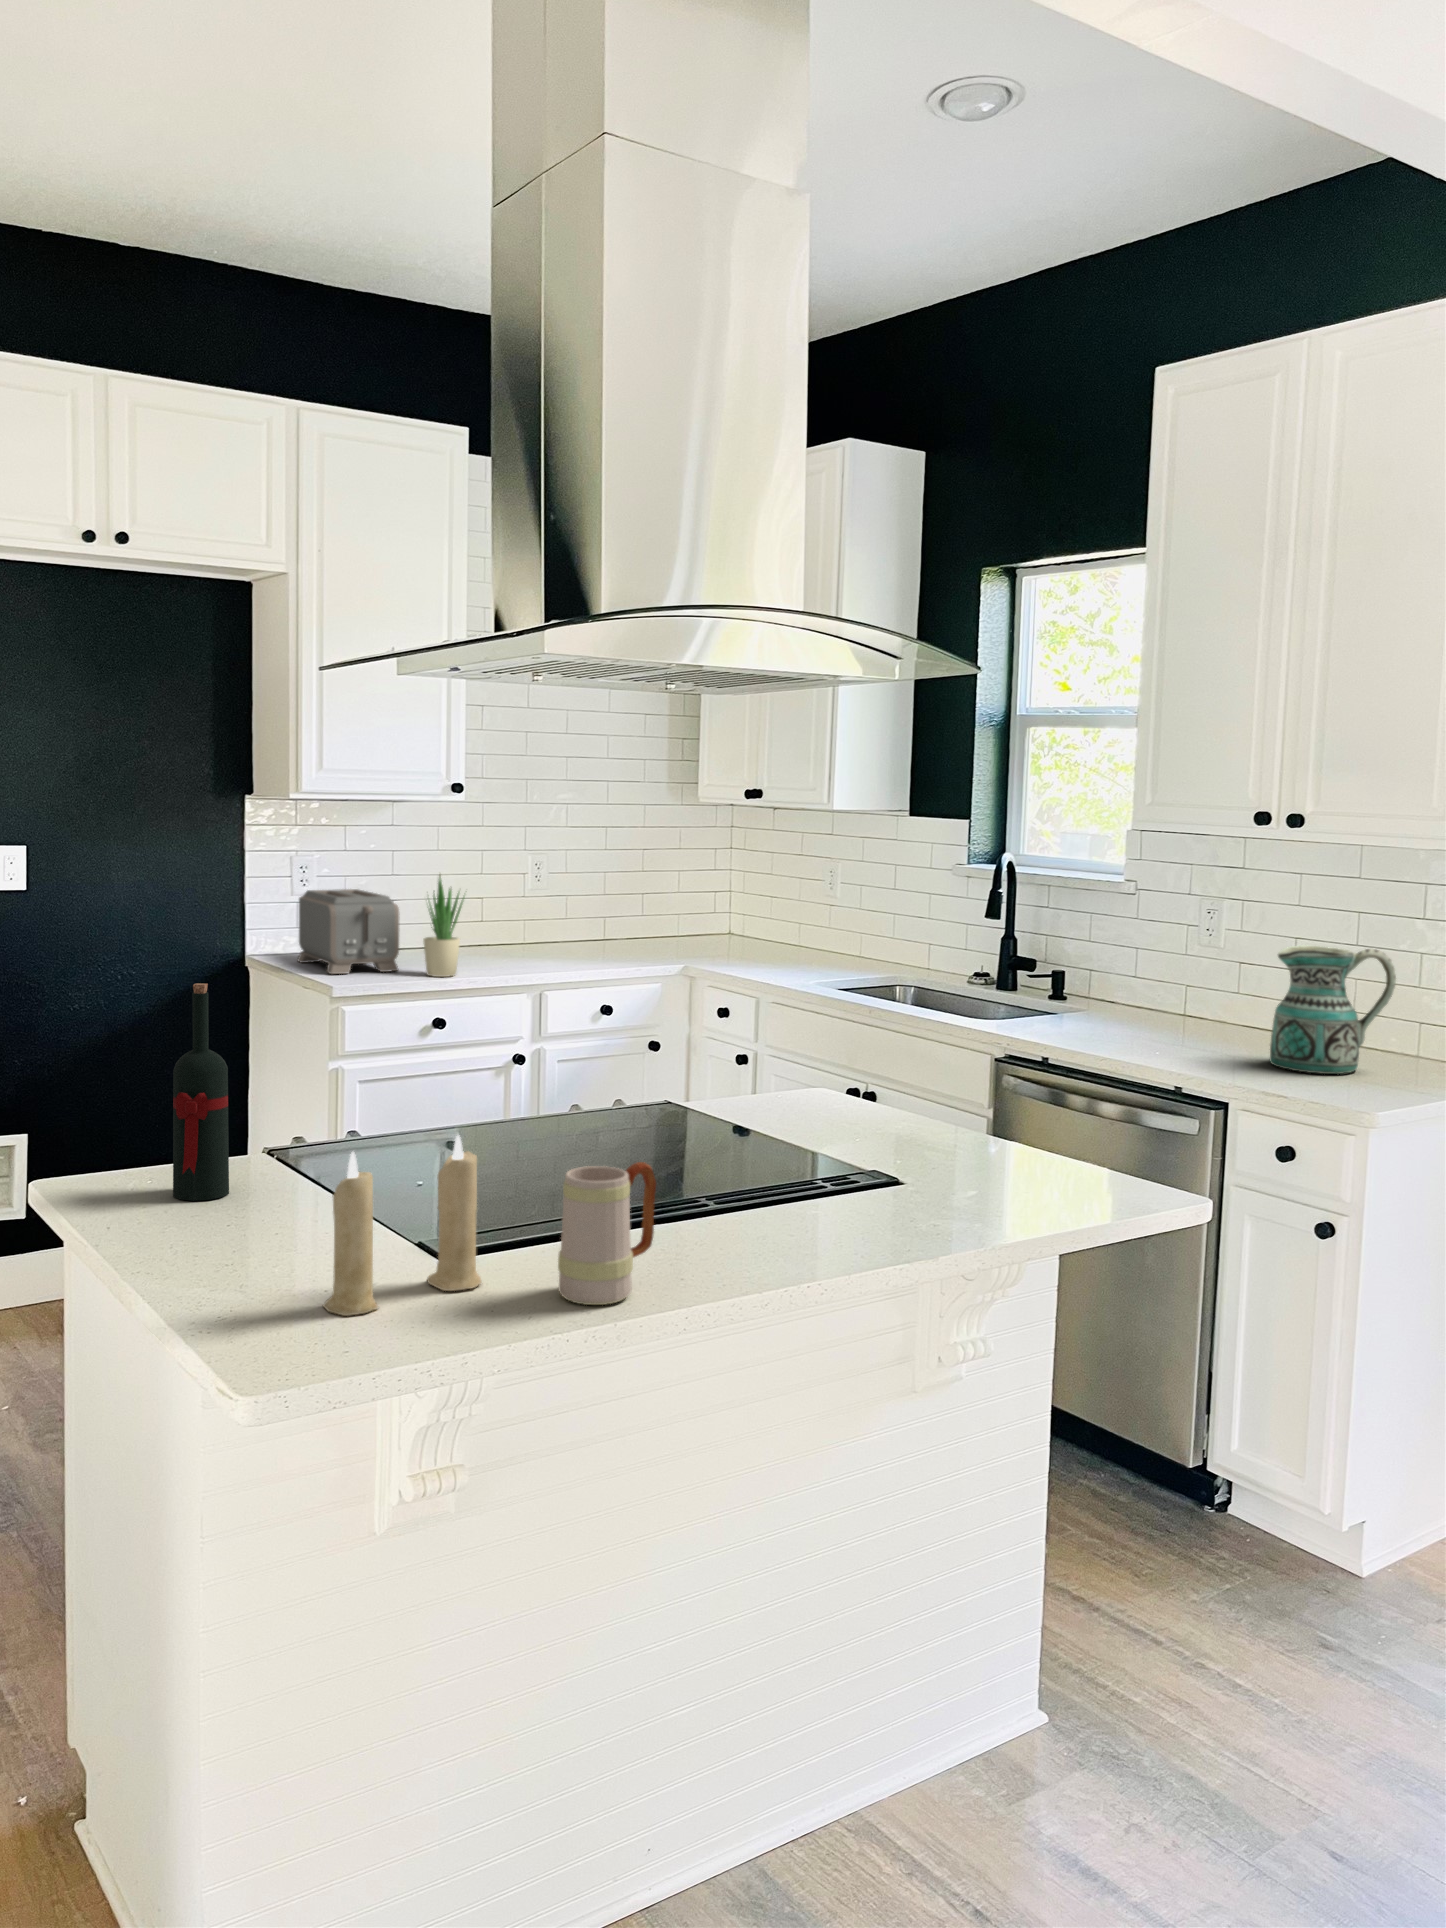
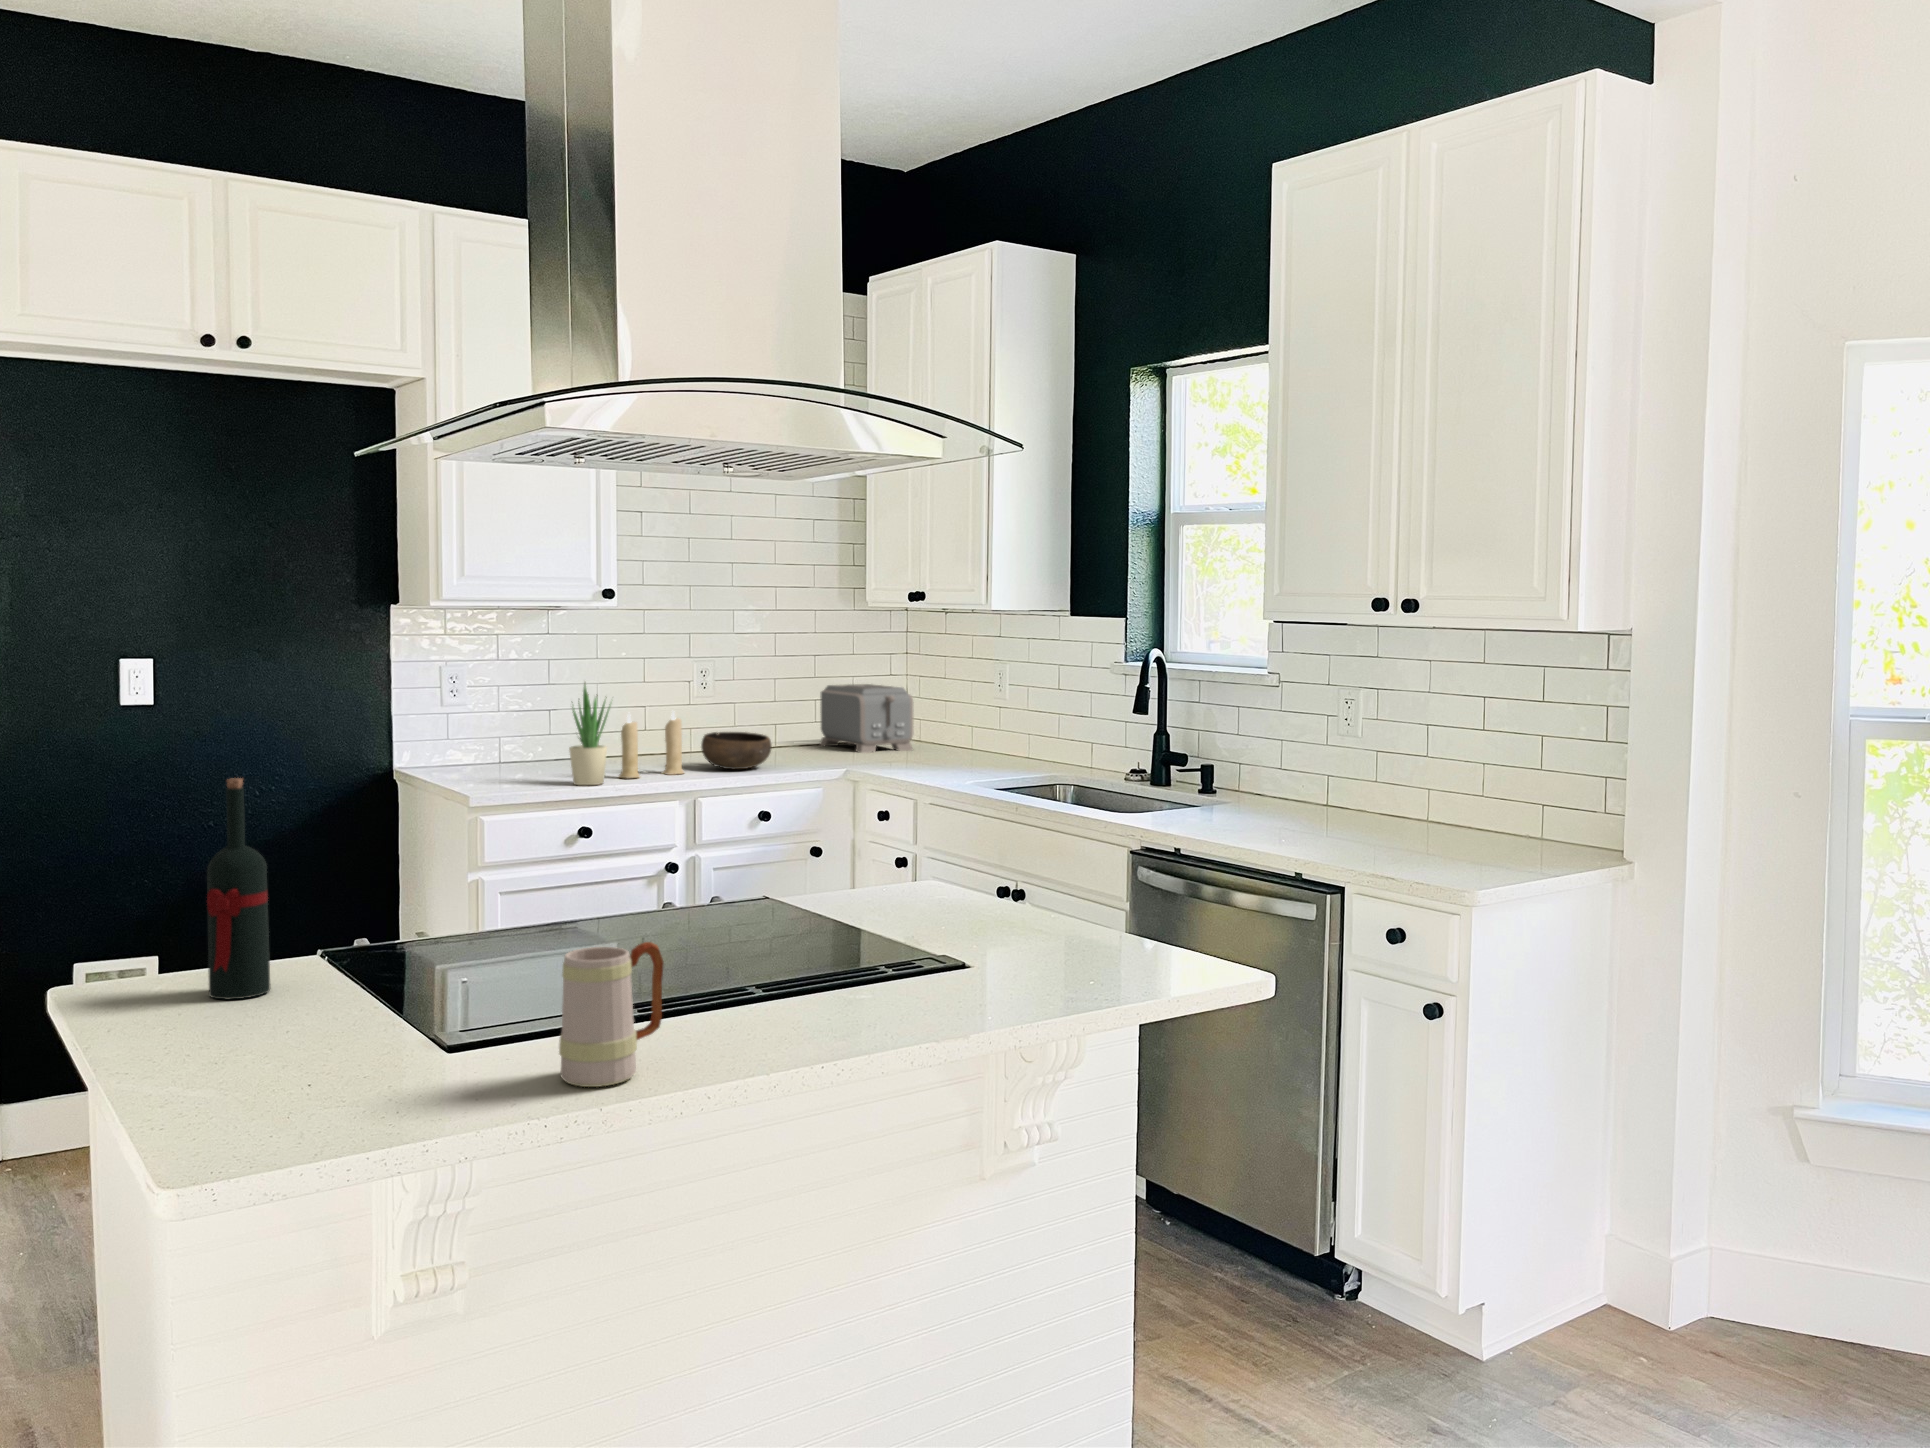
toaster: present [298,889,399,974] -> present [820,684,913,753]
bowl: none [545,924,614,962] -> present [701,732,772,769]
ceramic pitcher: present [1270,945,1396,1074] -> none [1388,728,1507,855]
candle: present [323,1135,482,1316] -> present [619,711,684,779]

